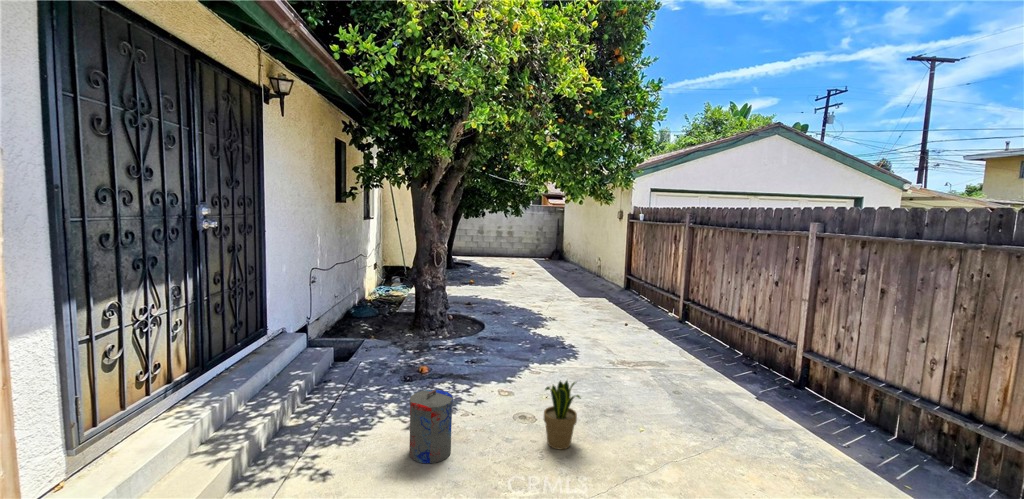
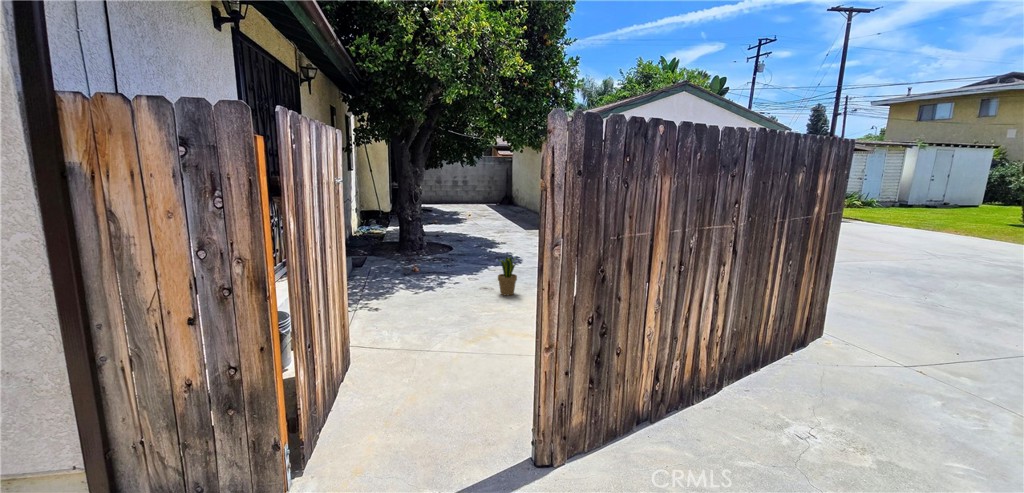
trash can: present [409,390,453,463] -> none [421,263,445,302]

